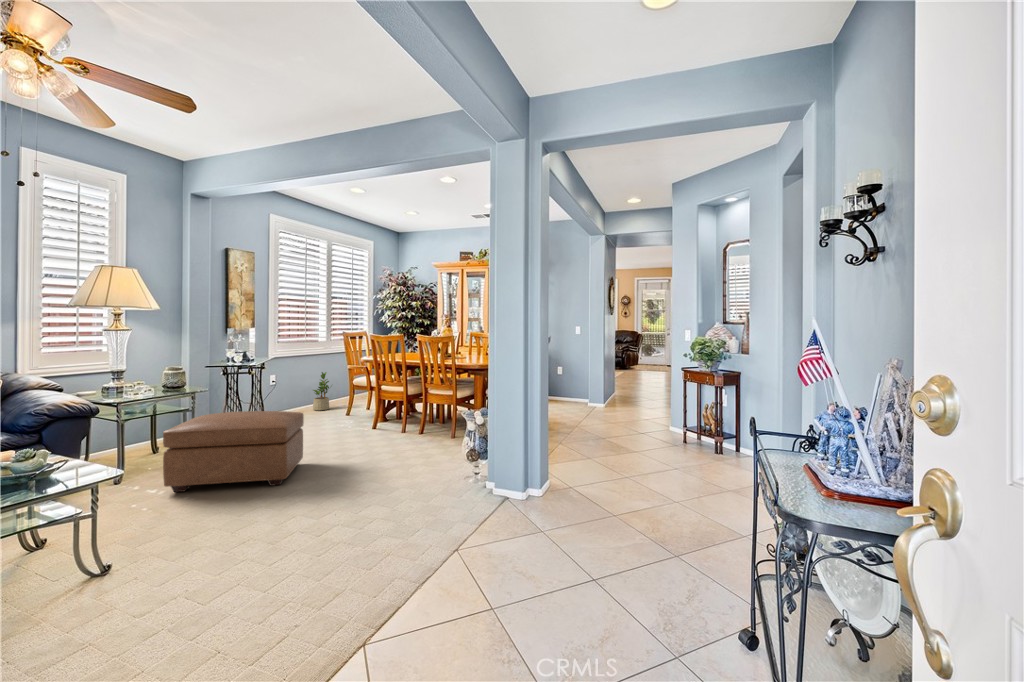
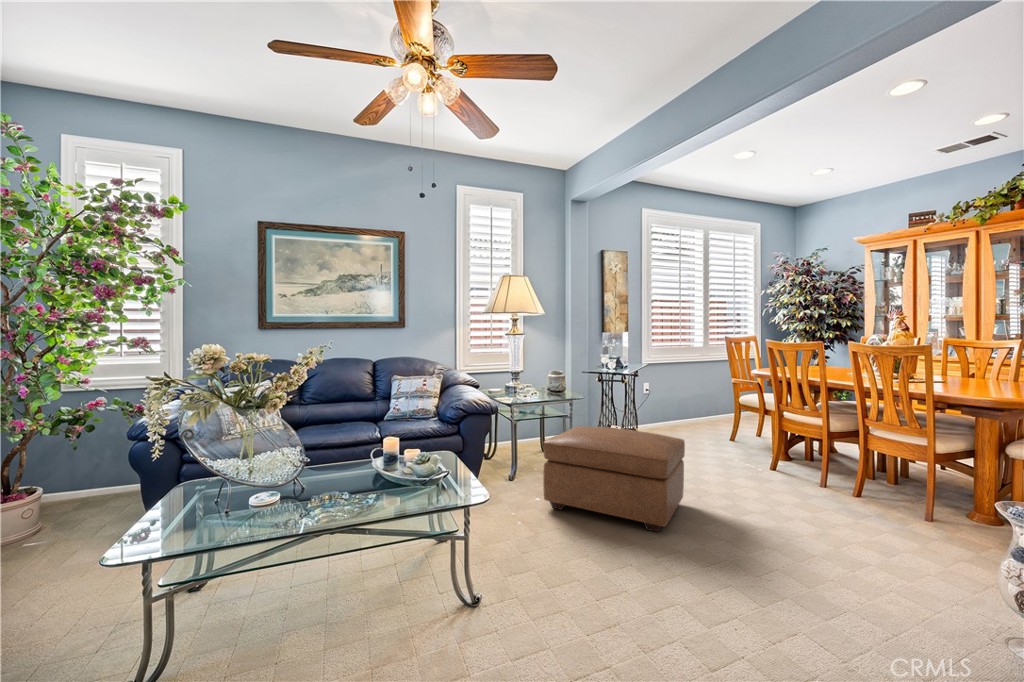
potted plant: present [313,372,329,410] -> none [686,384,711,429]

